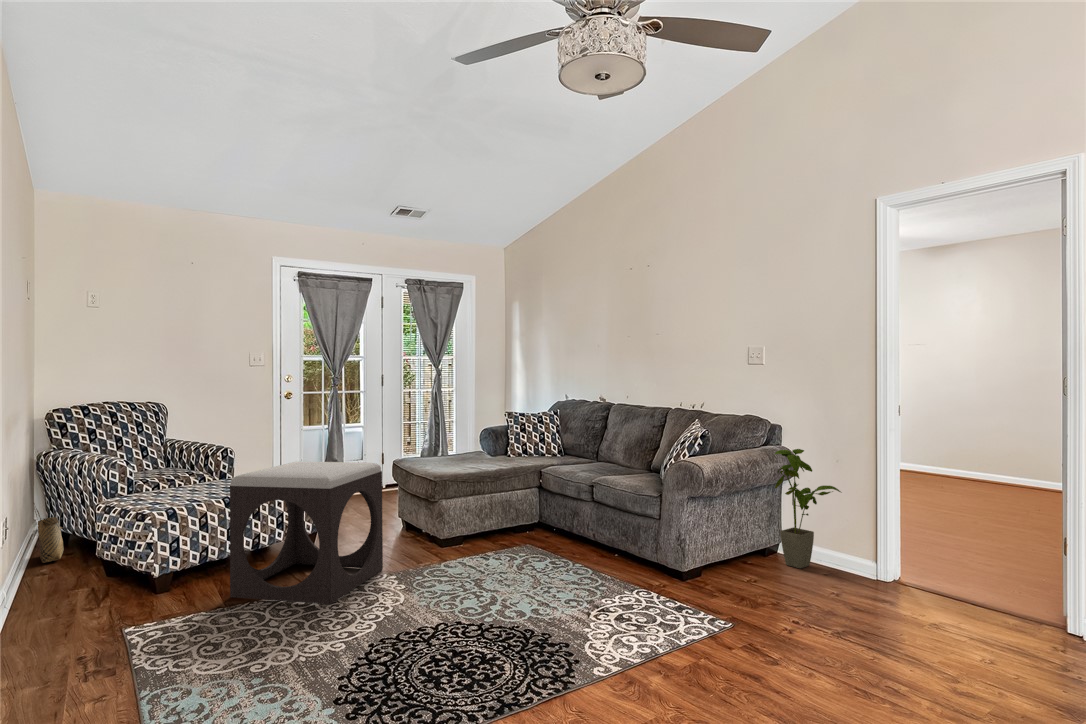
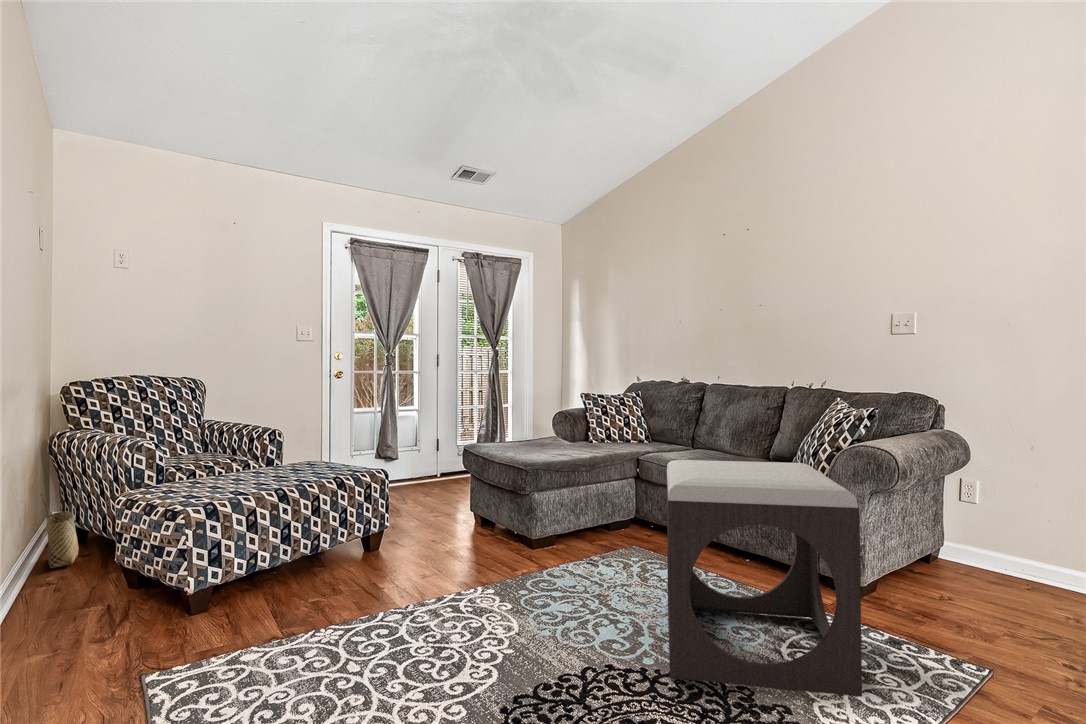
house plant: present [775,449,841,568] -> none [949,433,1050,581]
footstool: present [230,461,383,604] -> present [667,460,862,697]

